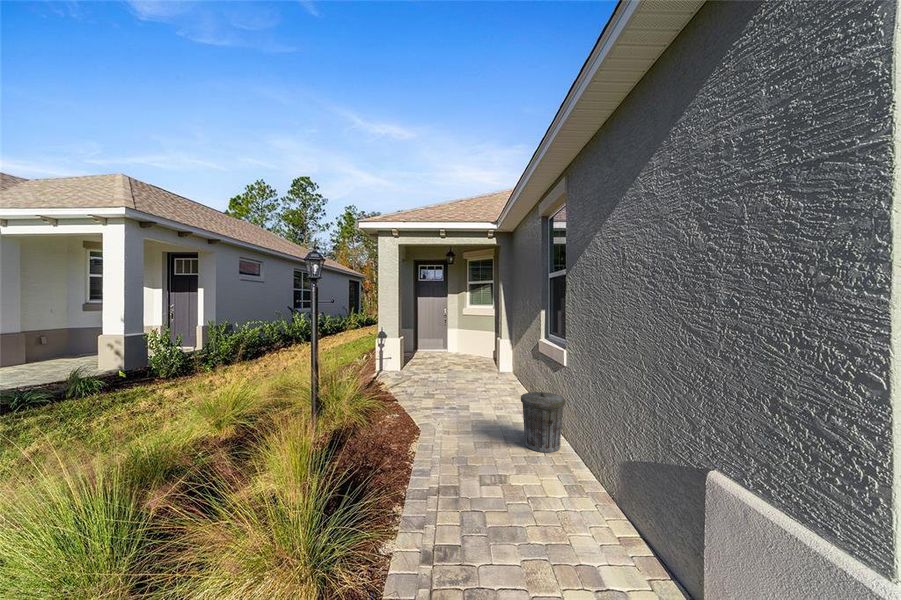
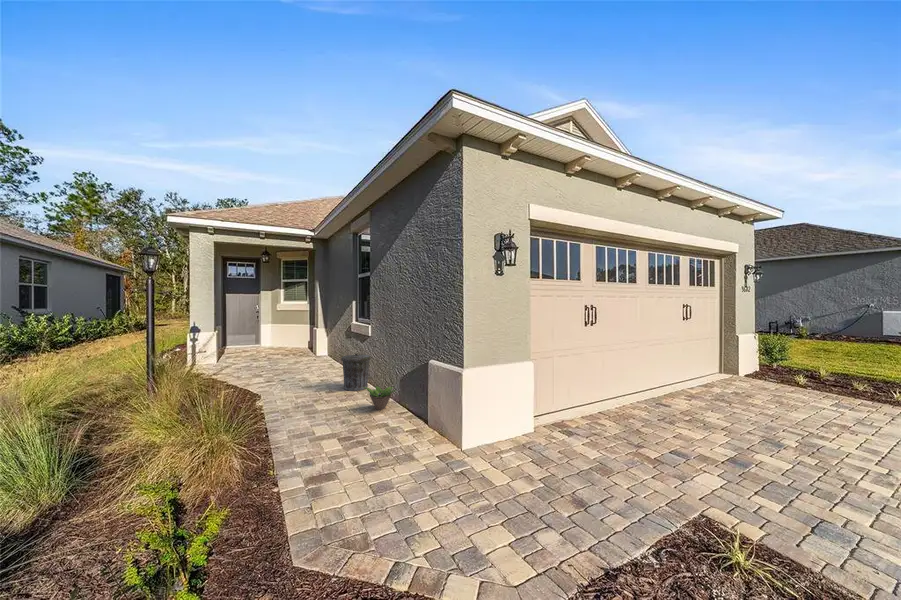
decorative plant: none [549,464,615,520] -> present [364,386,396,410]

